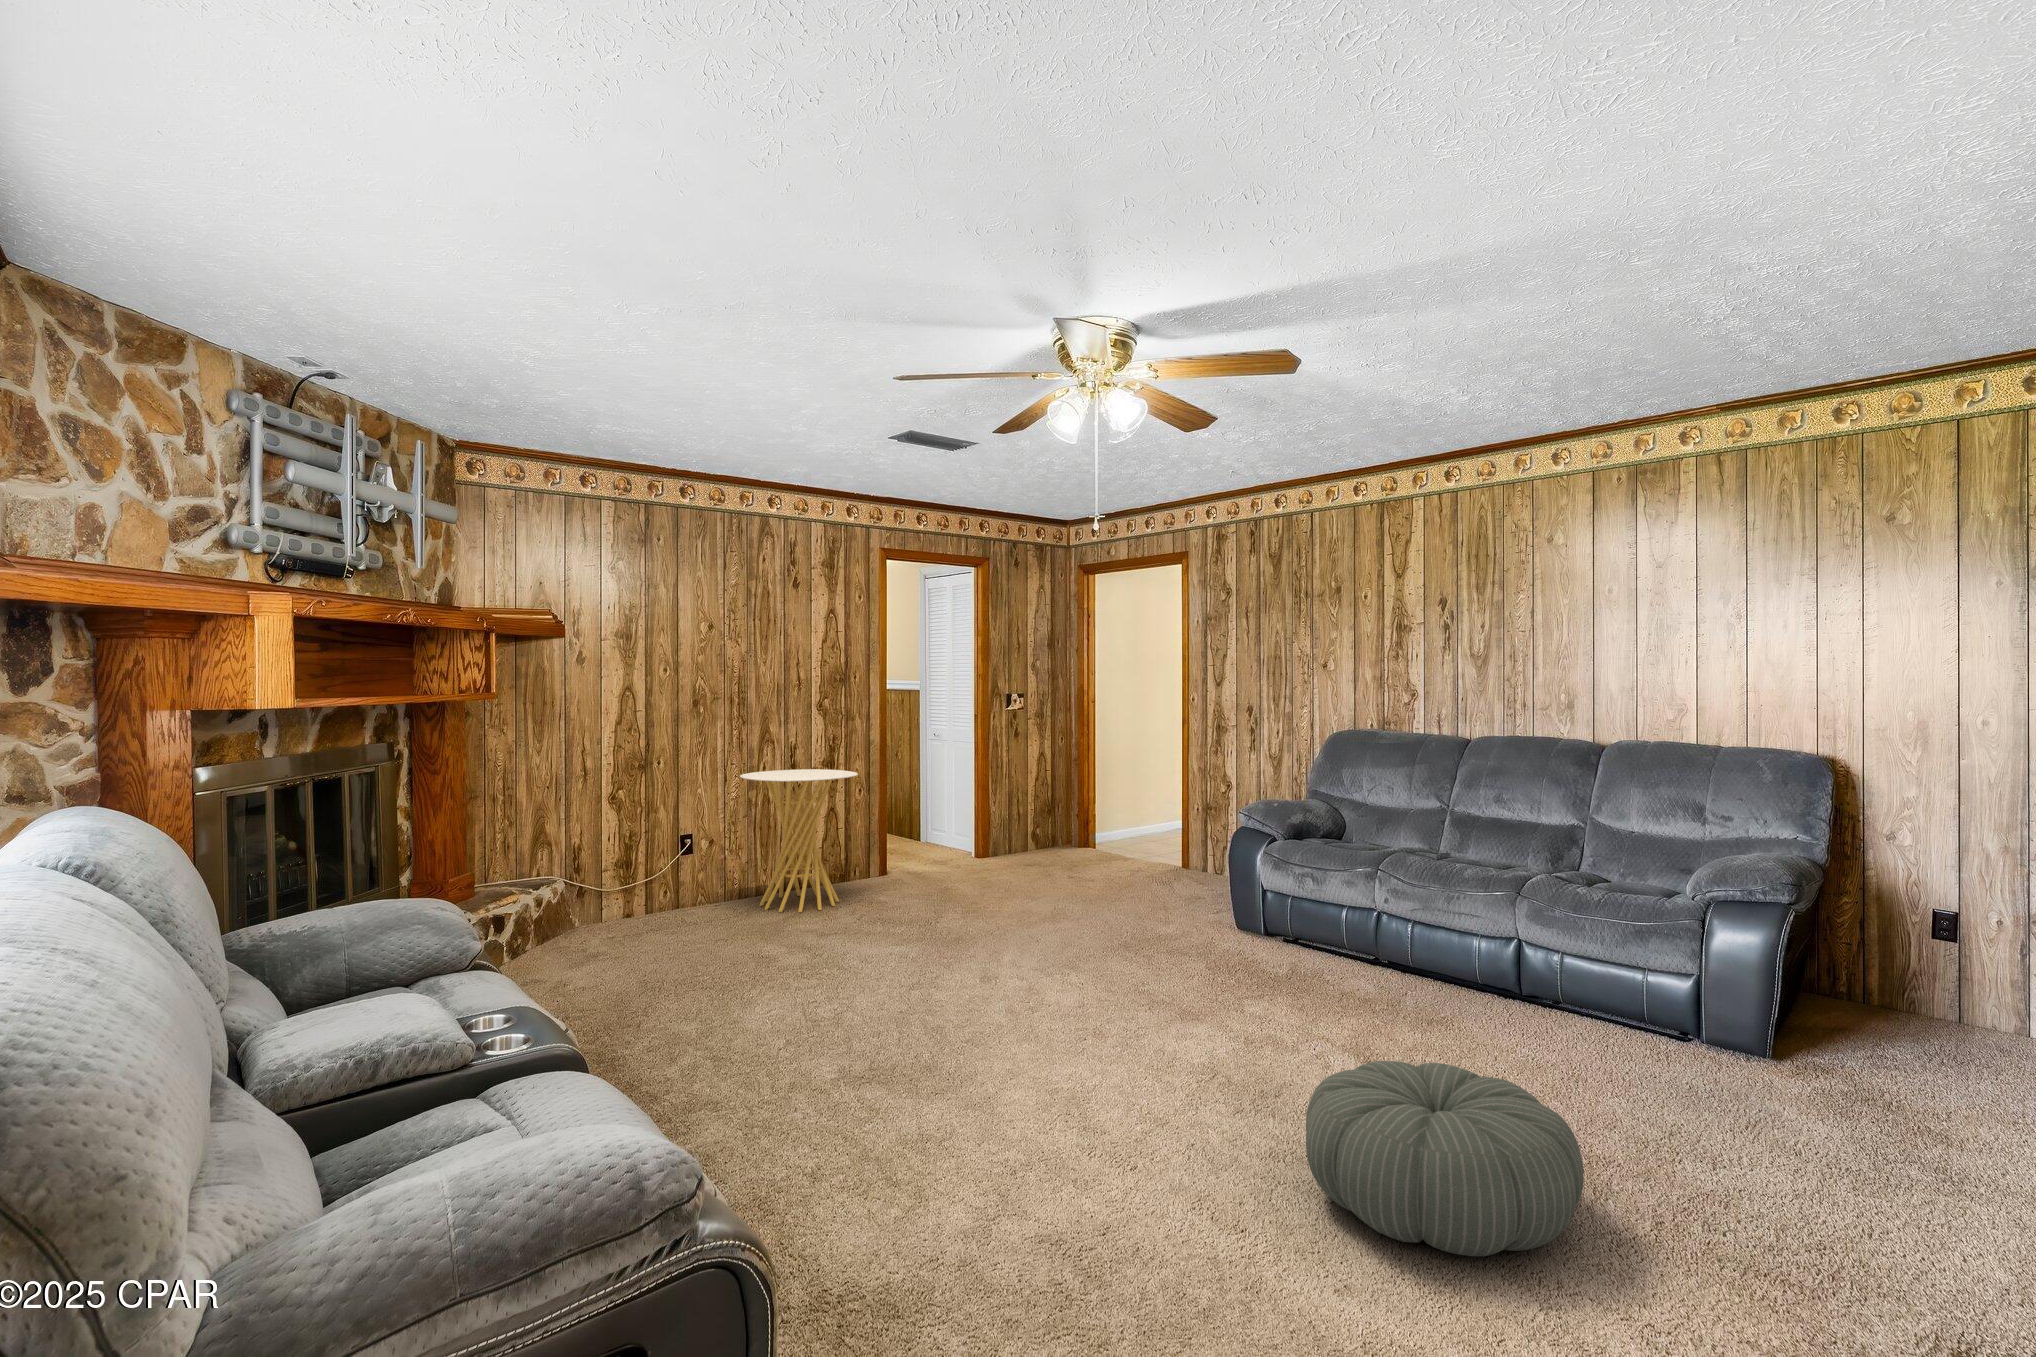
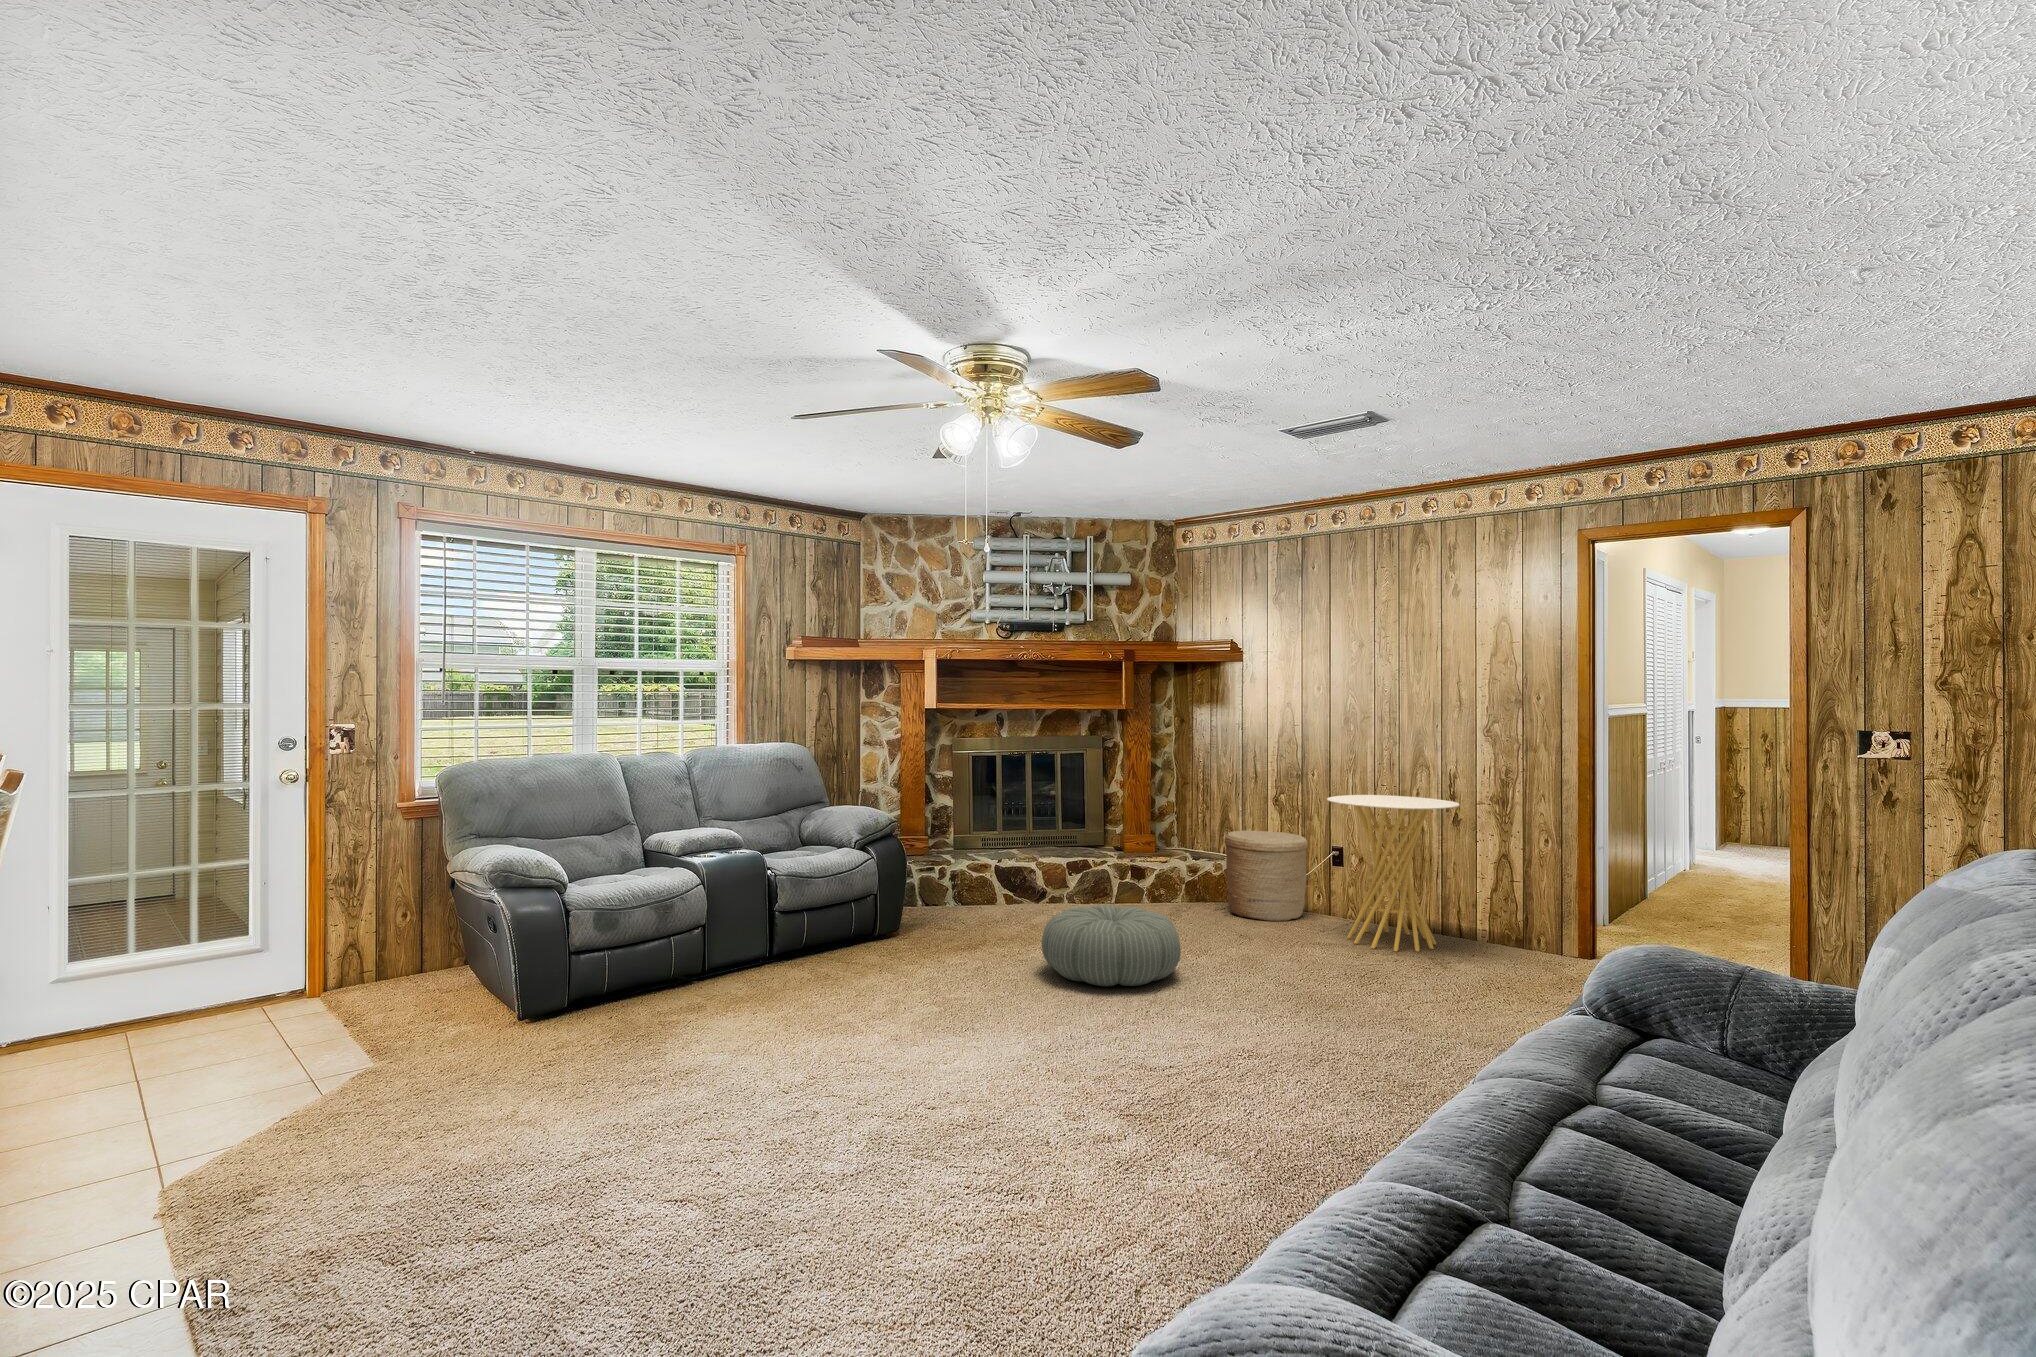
woven basket: none [602,831,699,934] -> present [1224,831,1308,921]
pouf: present [1306,1061,1584,1256] -> present [1042,905,1181,986]

